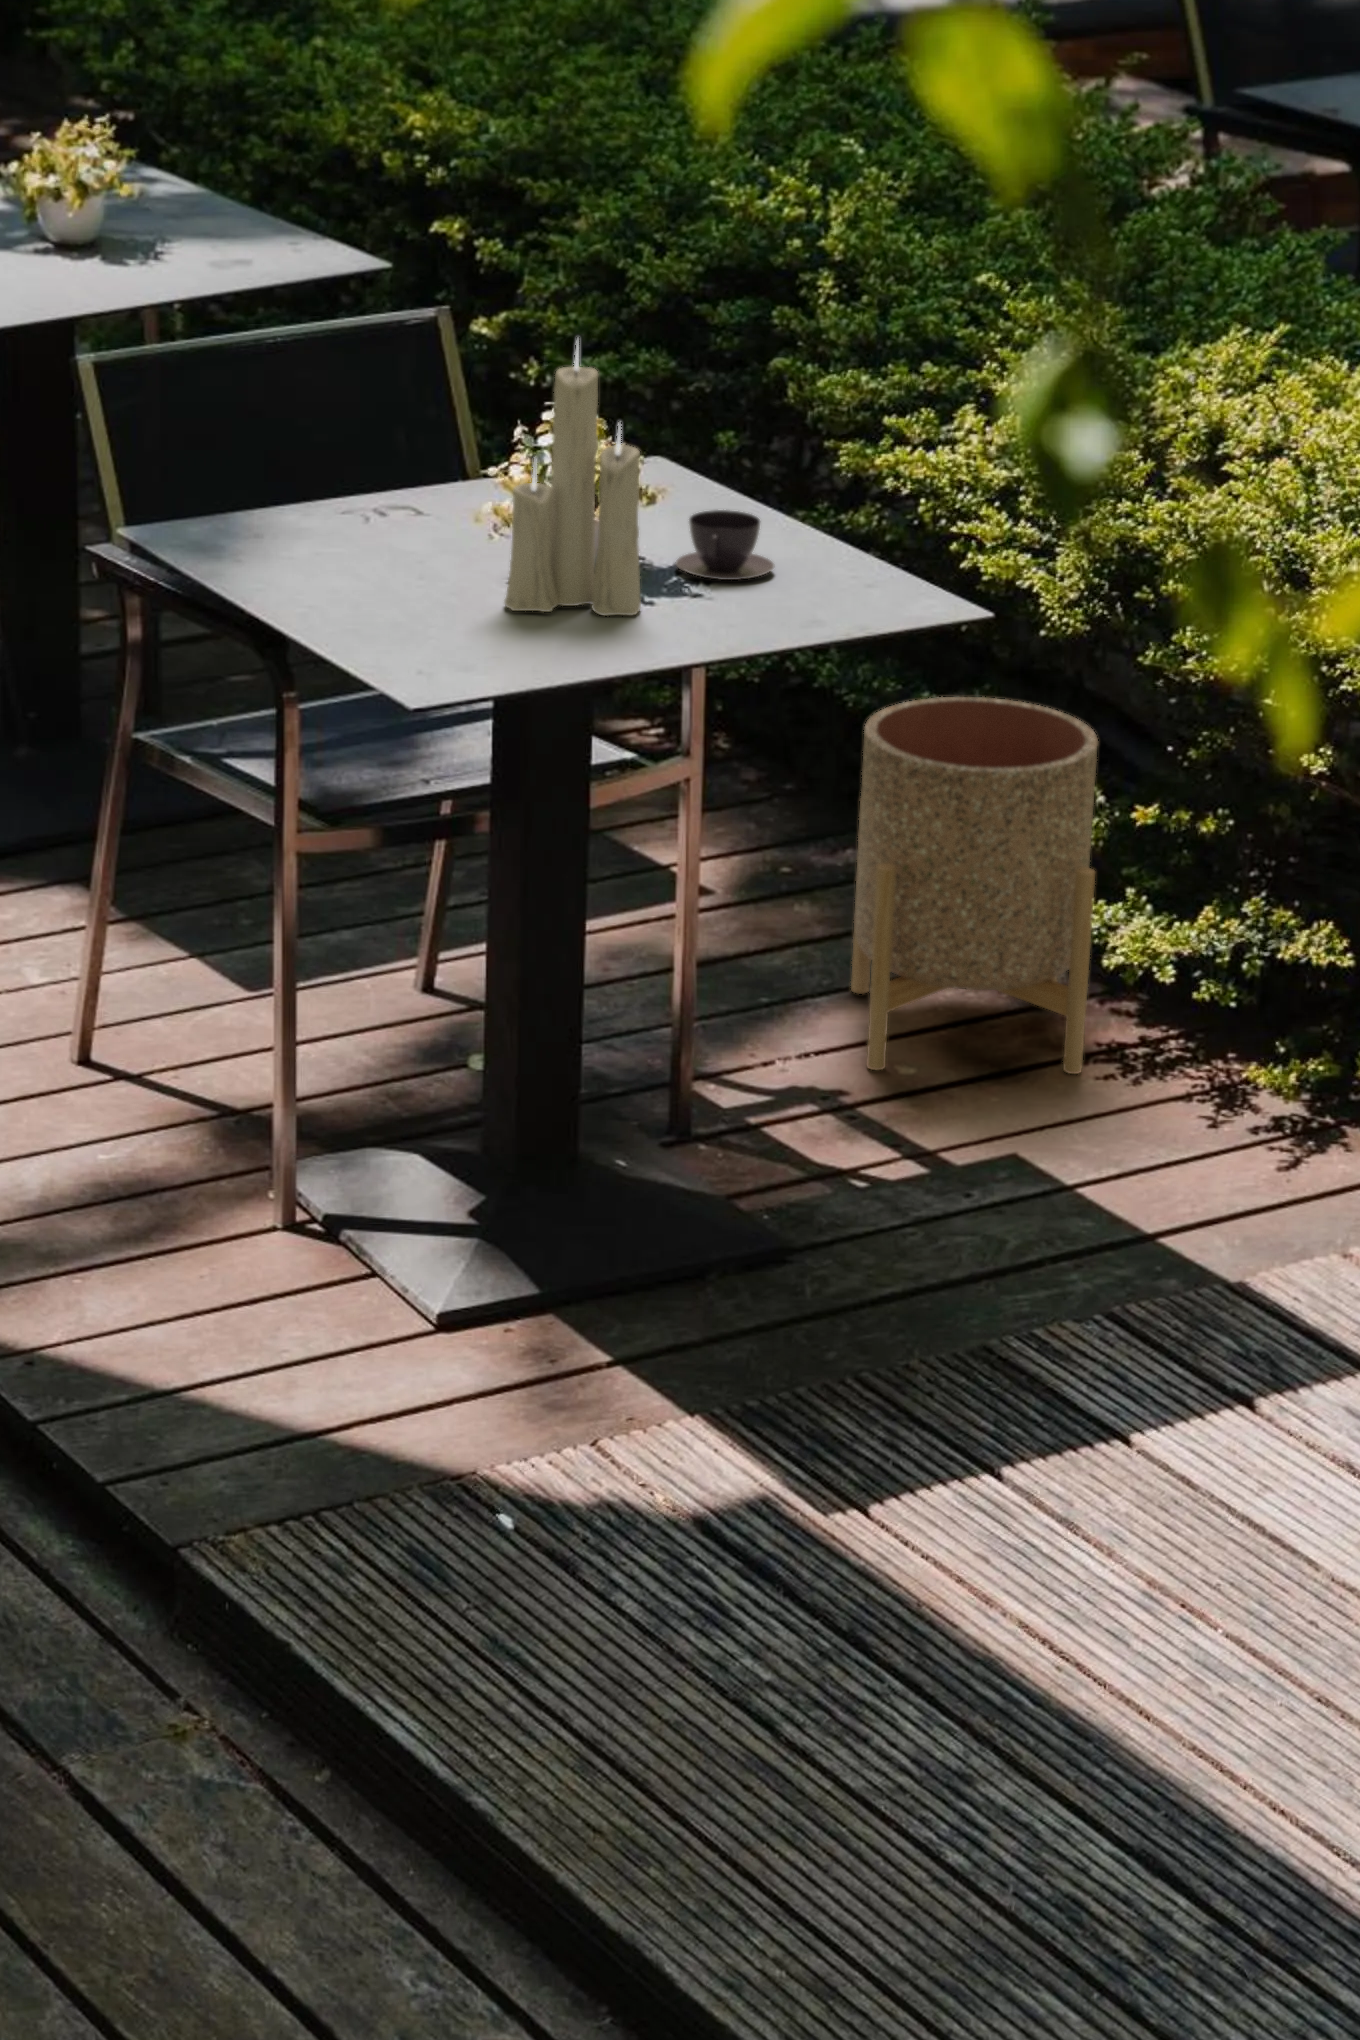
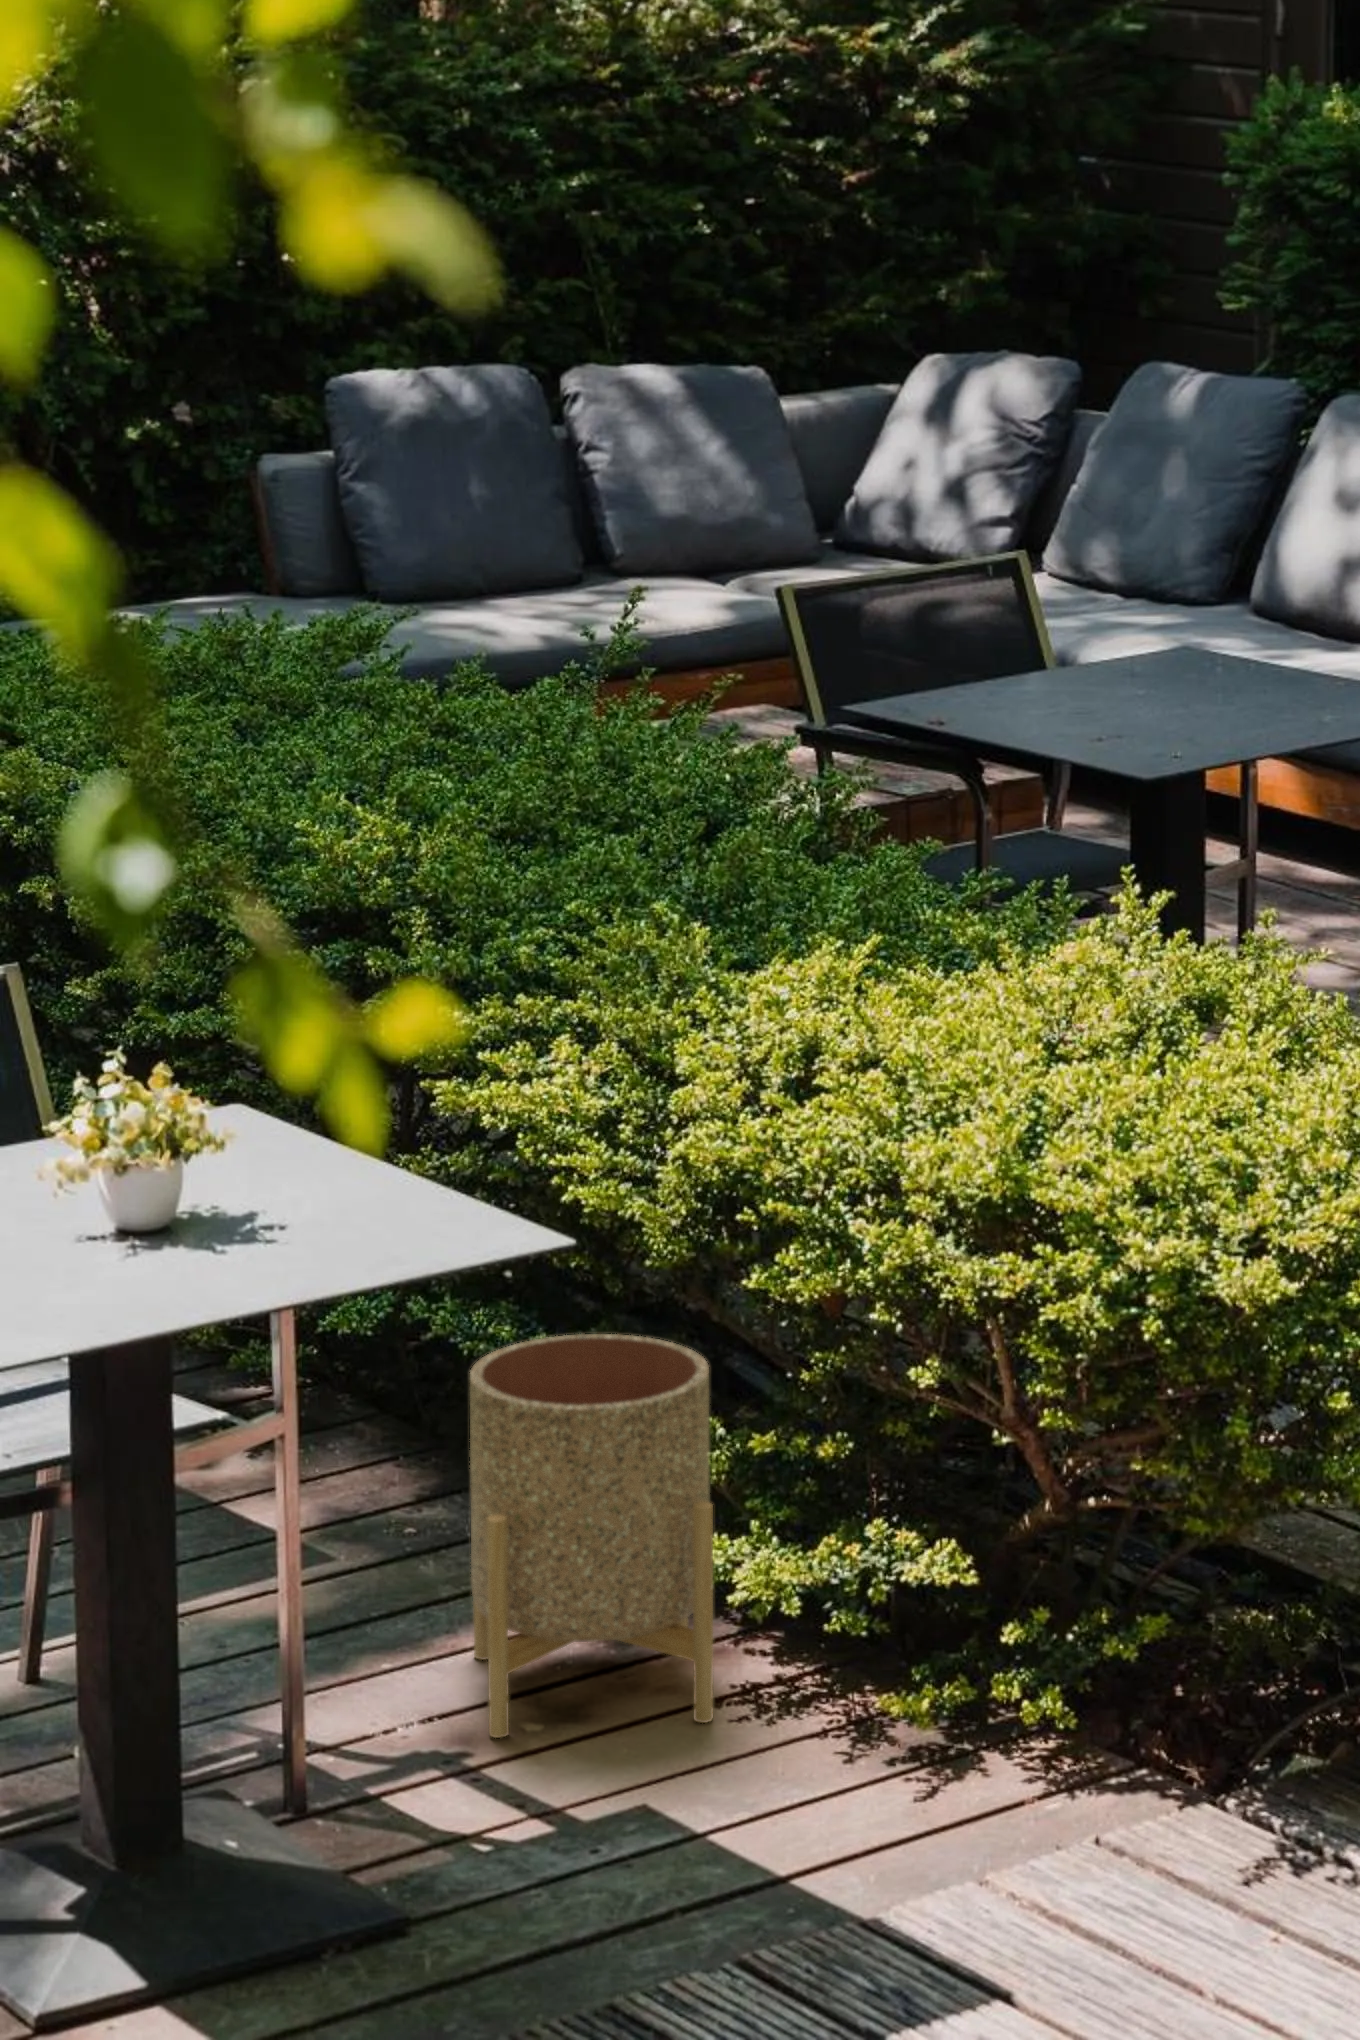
candle: present [504,342,641,615] -> none [68,965,212,1270]
teacup: present [675,510,774,580] -> none [251,1153,354,1224]

